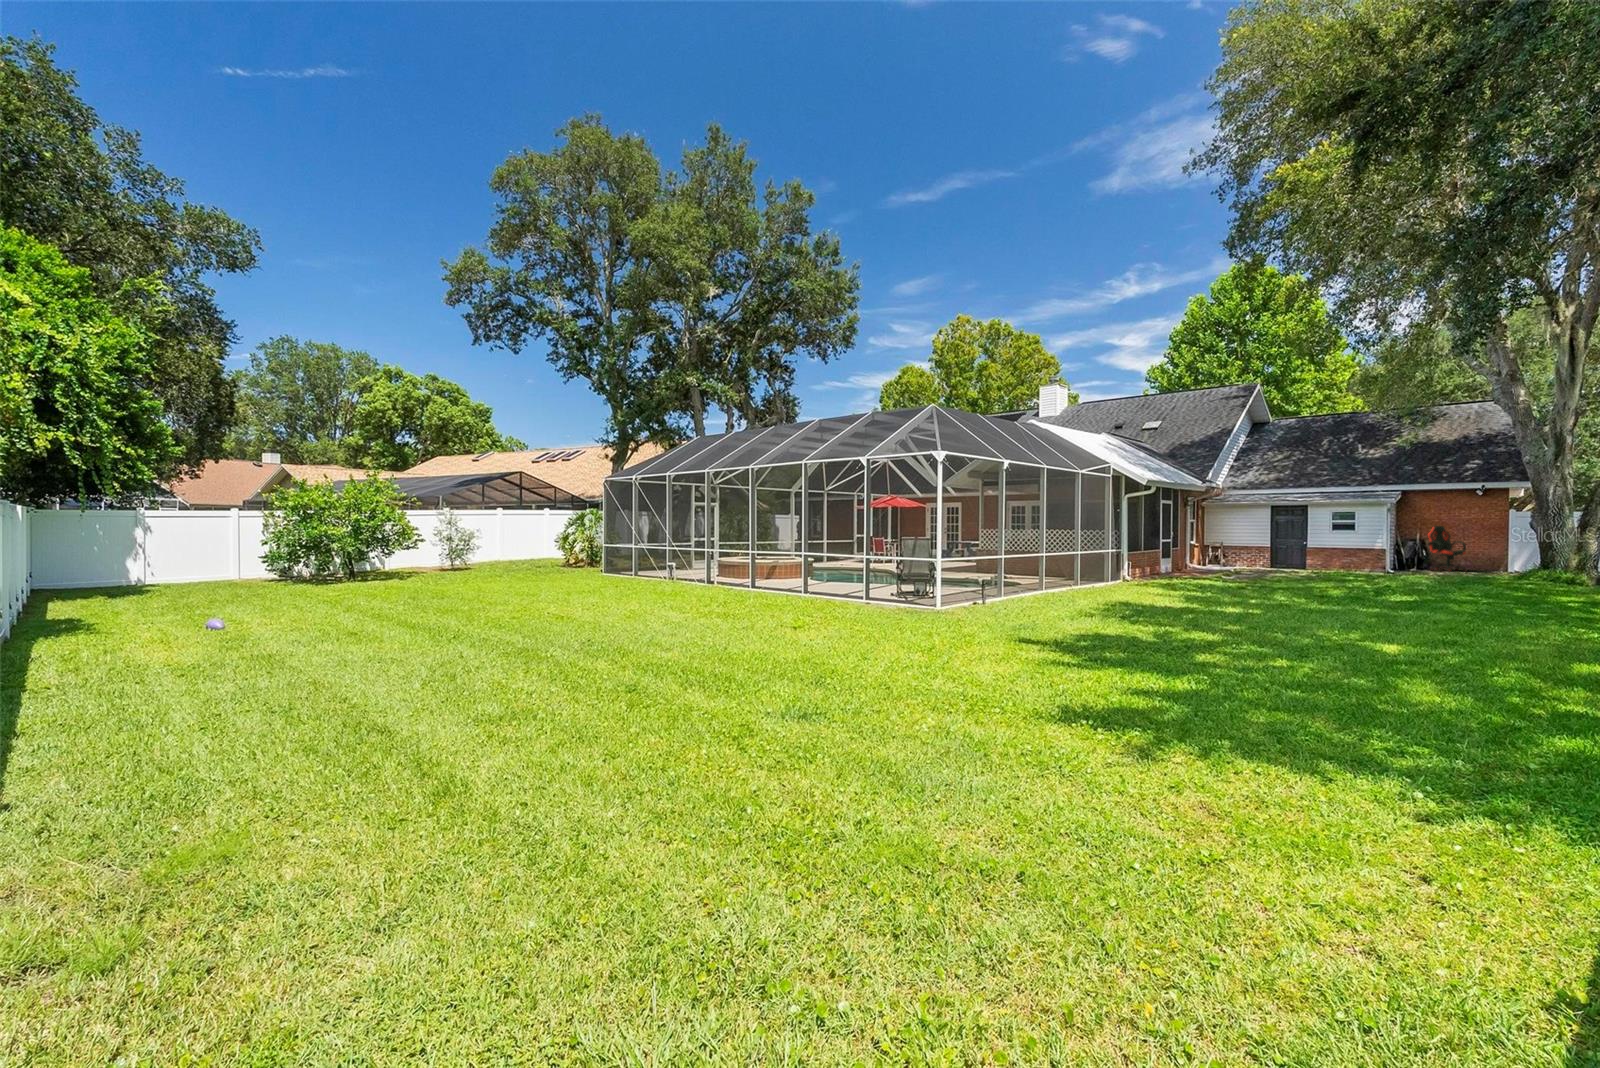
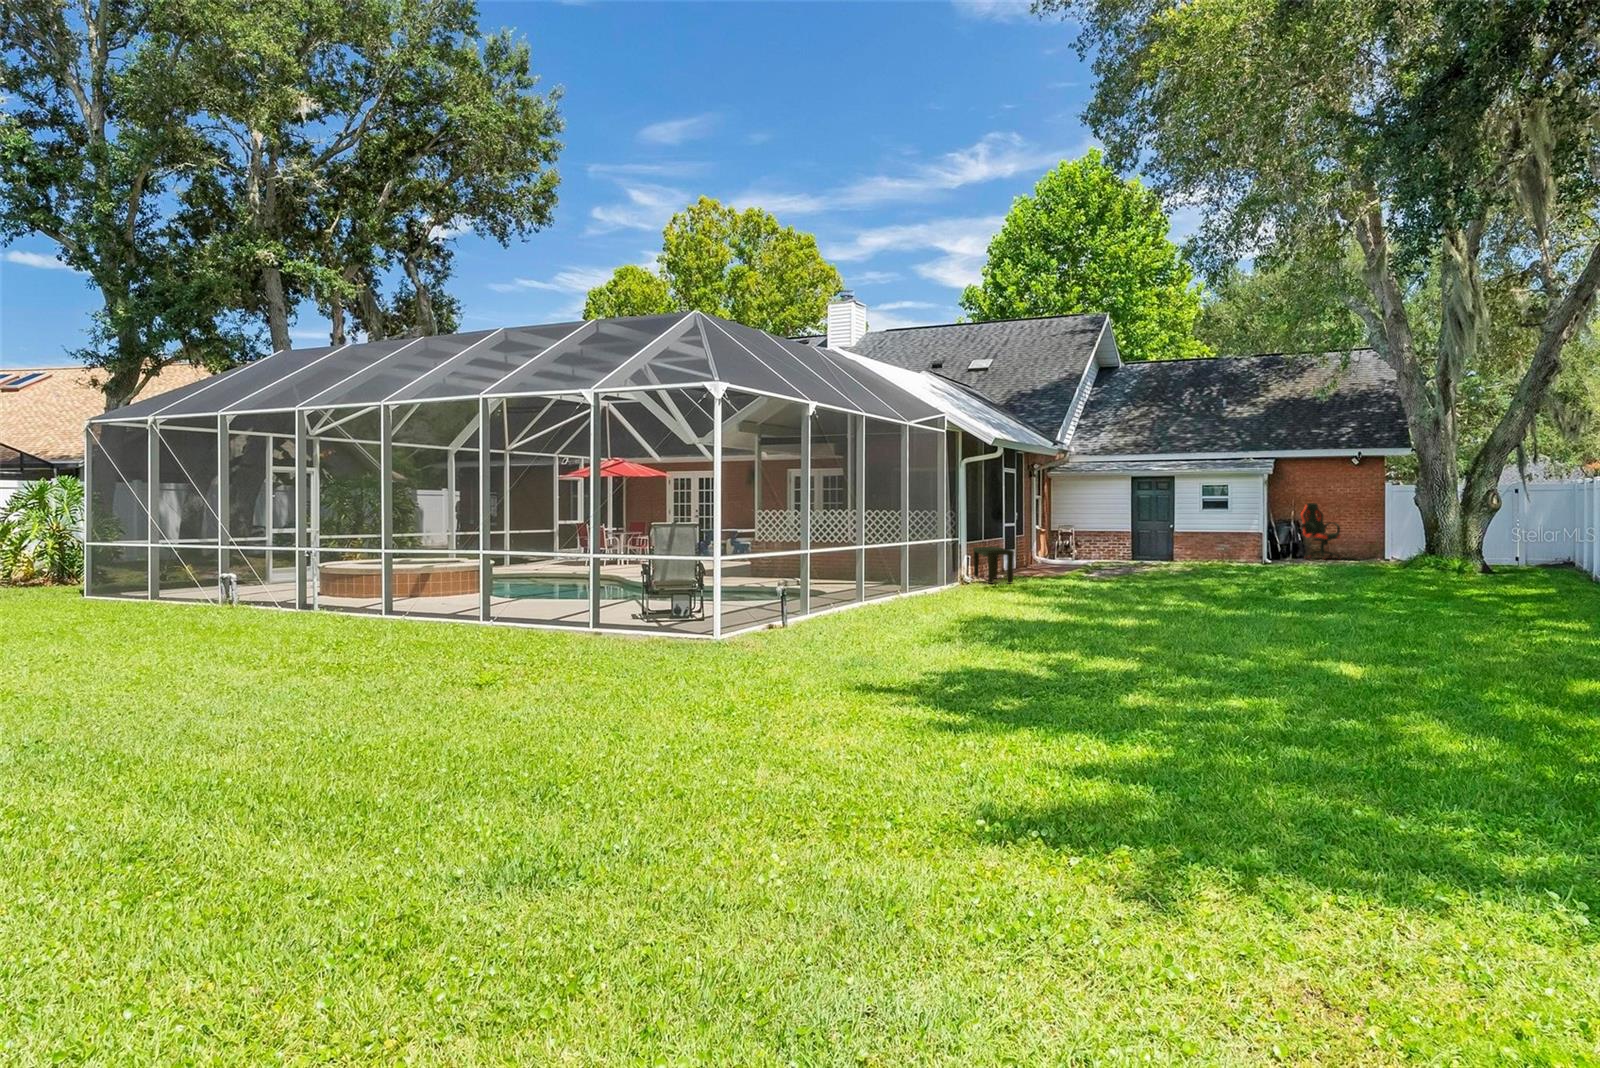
bench: none [1131,556,1161,582] -> present [973,547,1014,584]

